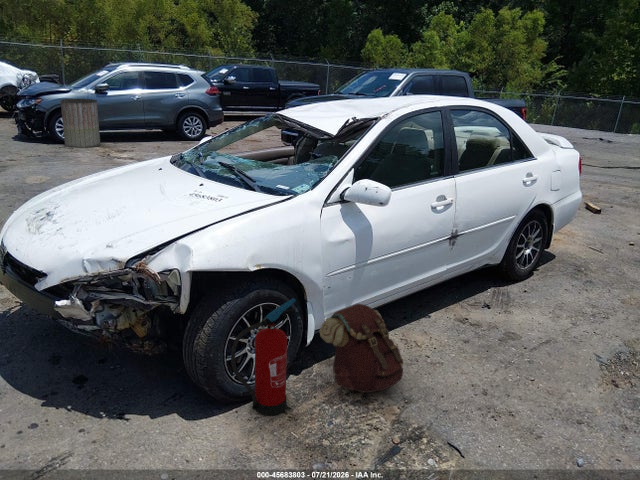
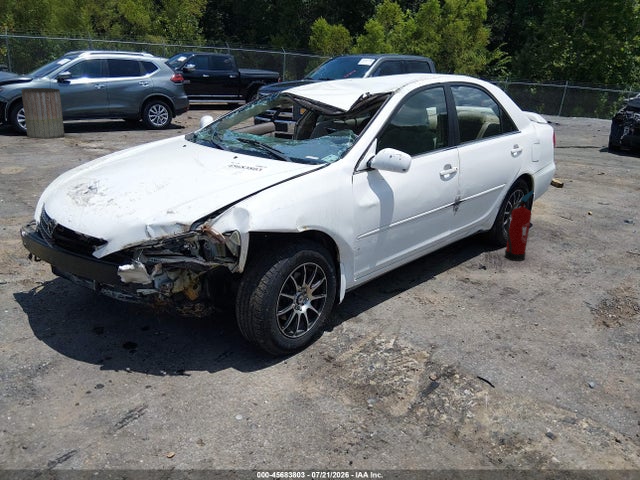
fire extinguisher: present [231,298,296,416] -> present [505,191,534,261]
backpack: present [320,304,404,393] -> none [352,263,430,341]

